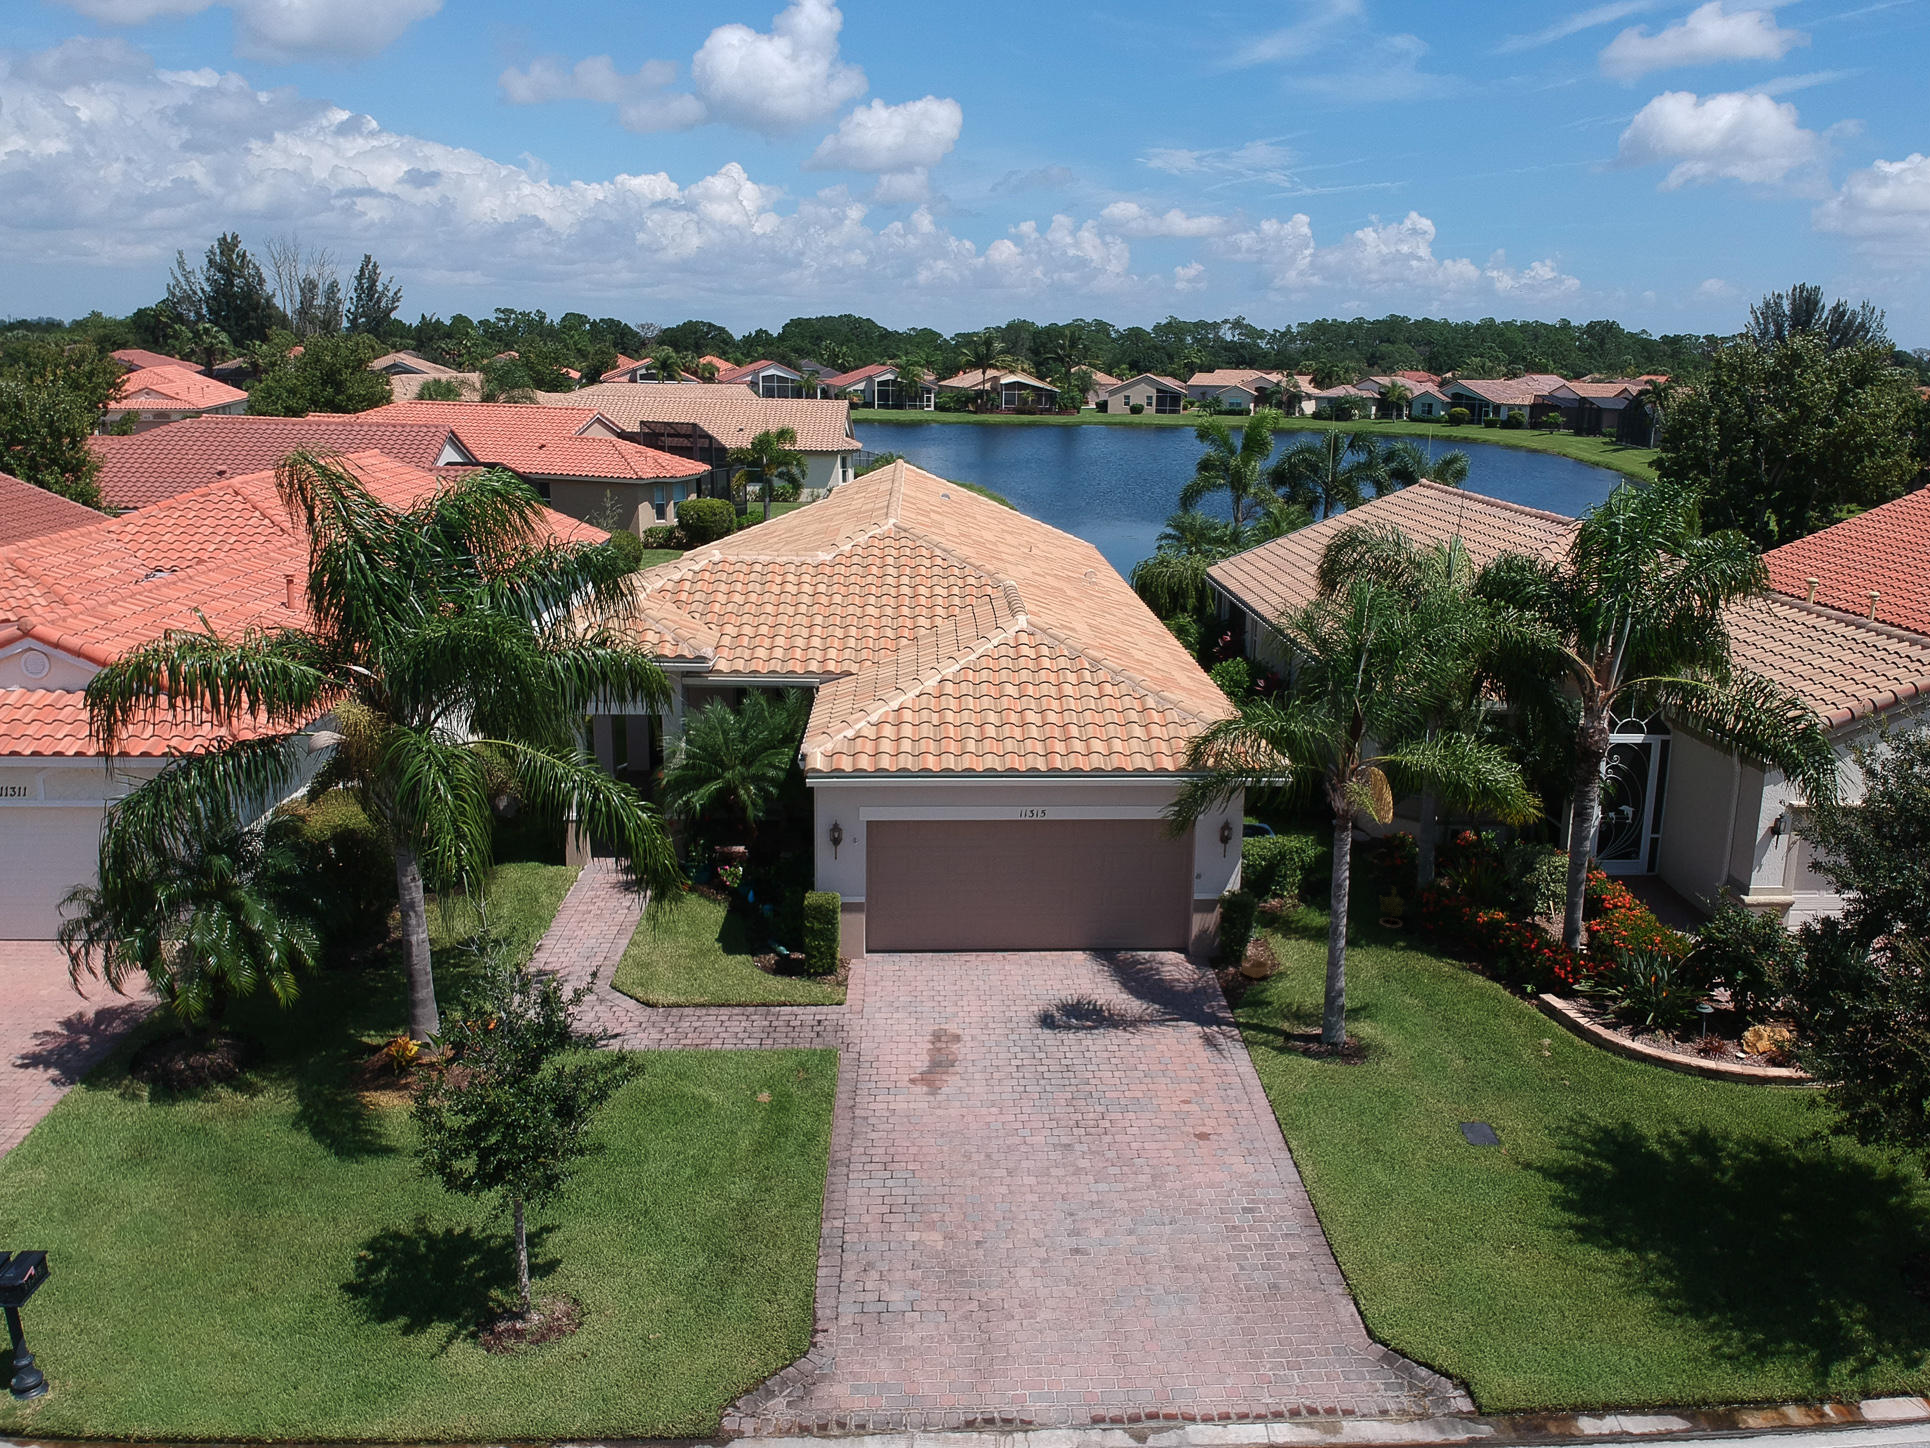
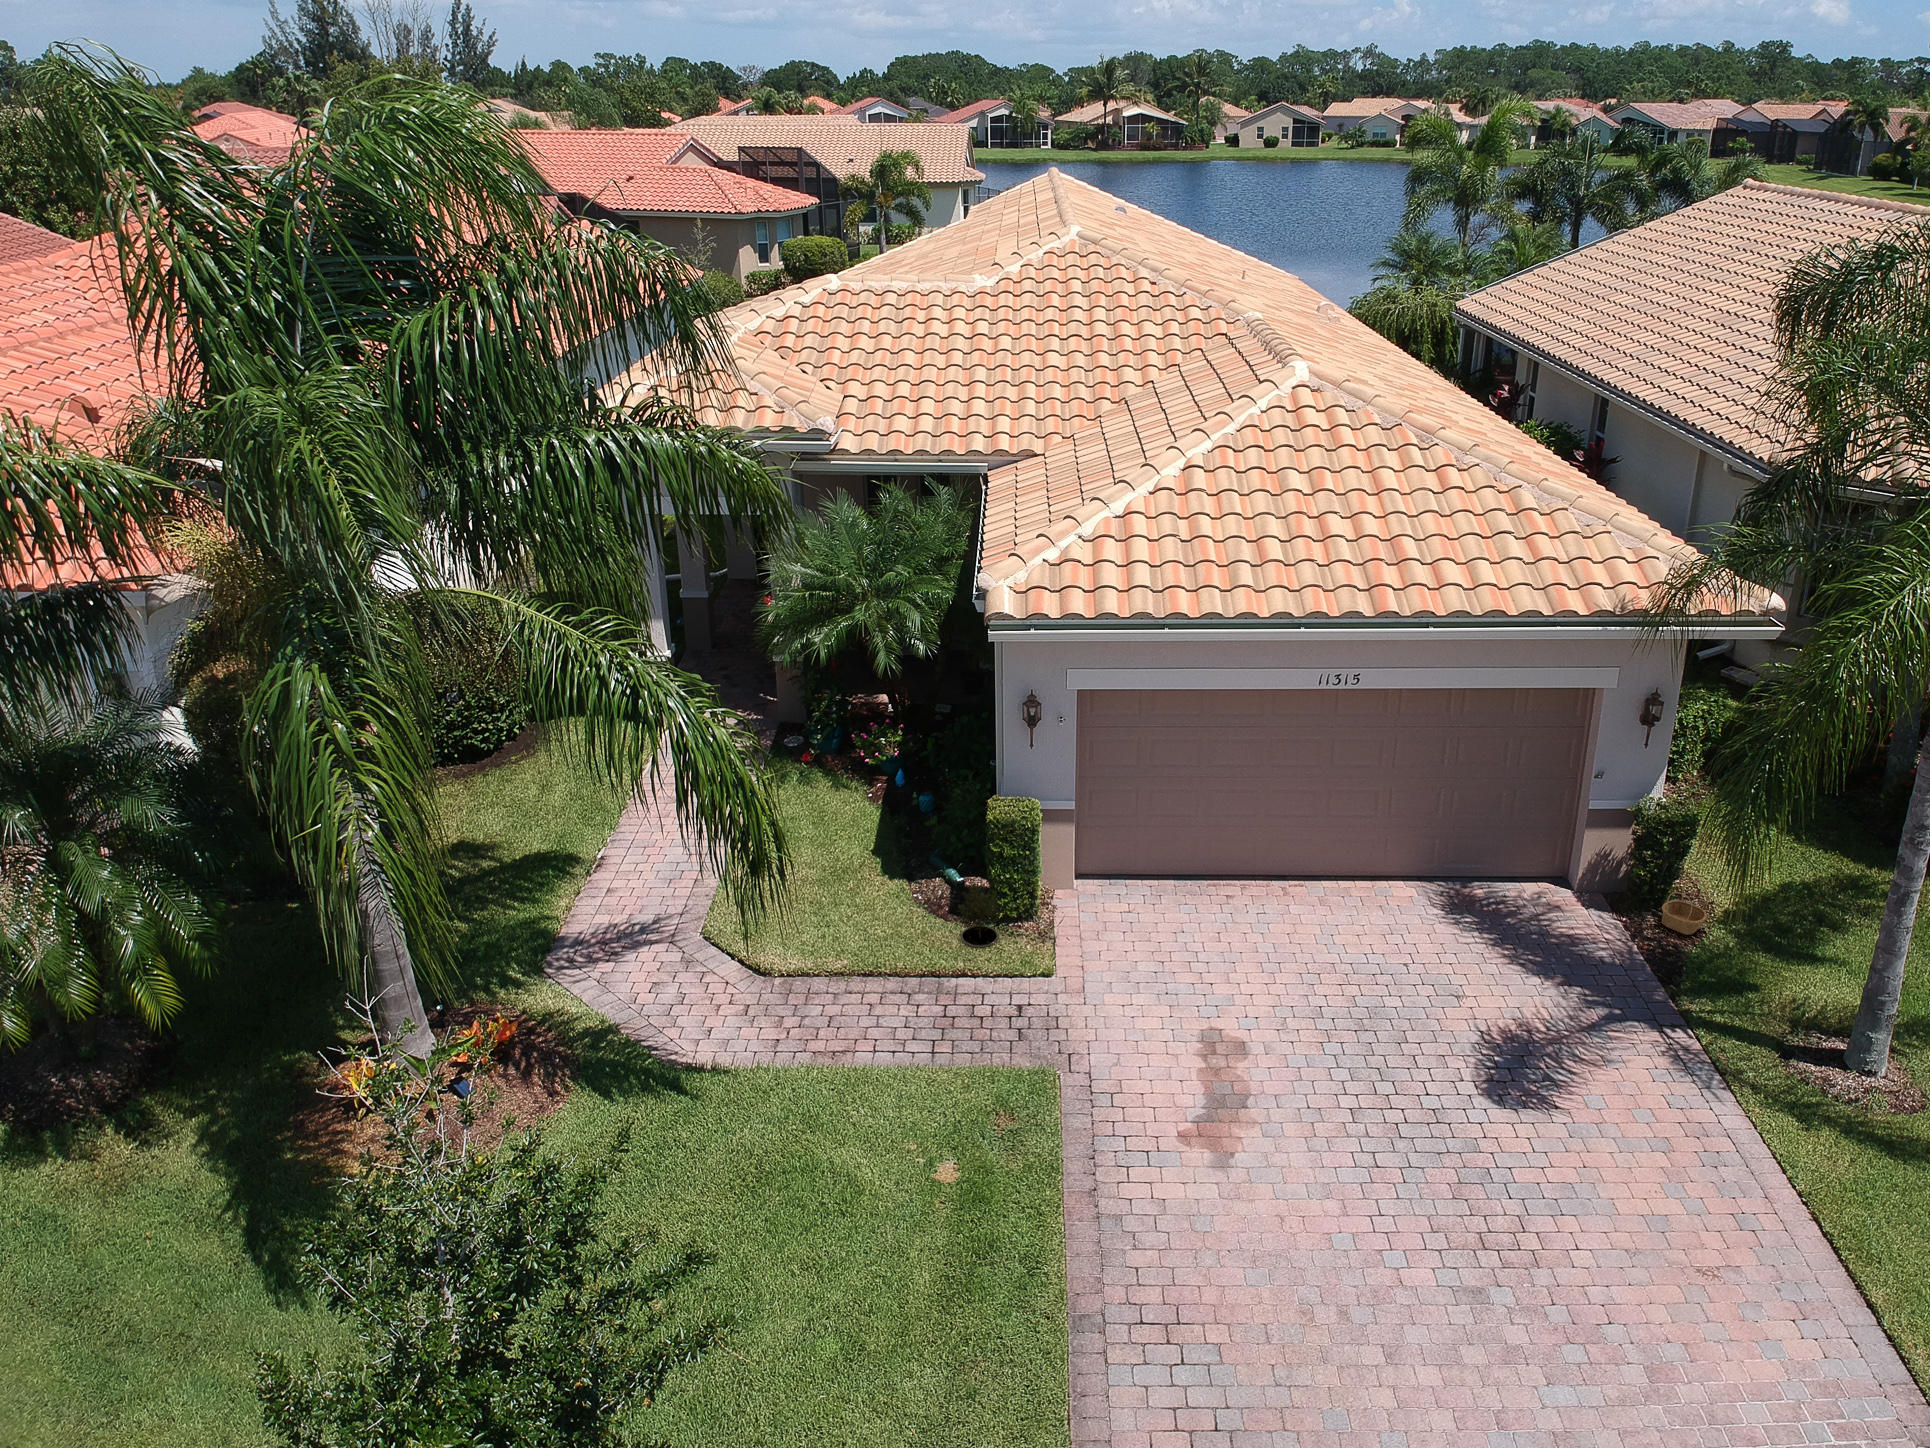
potted tree: present [1380,888,1403,928] -> present [959,879,1001,948]

